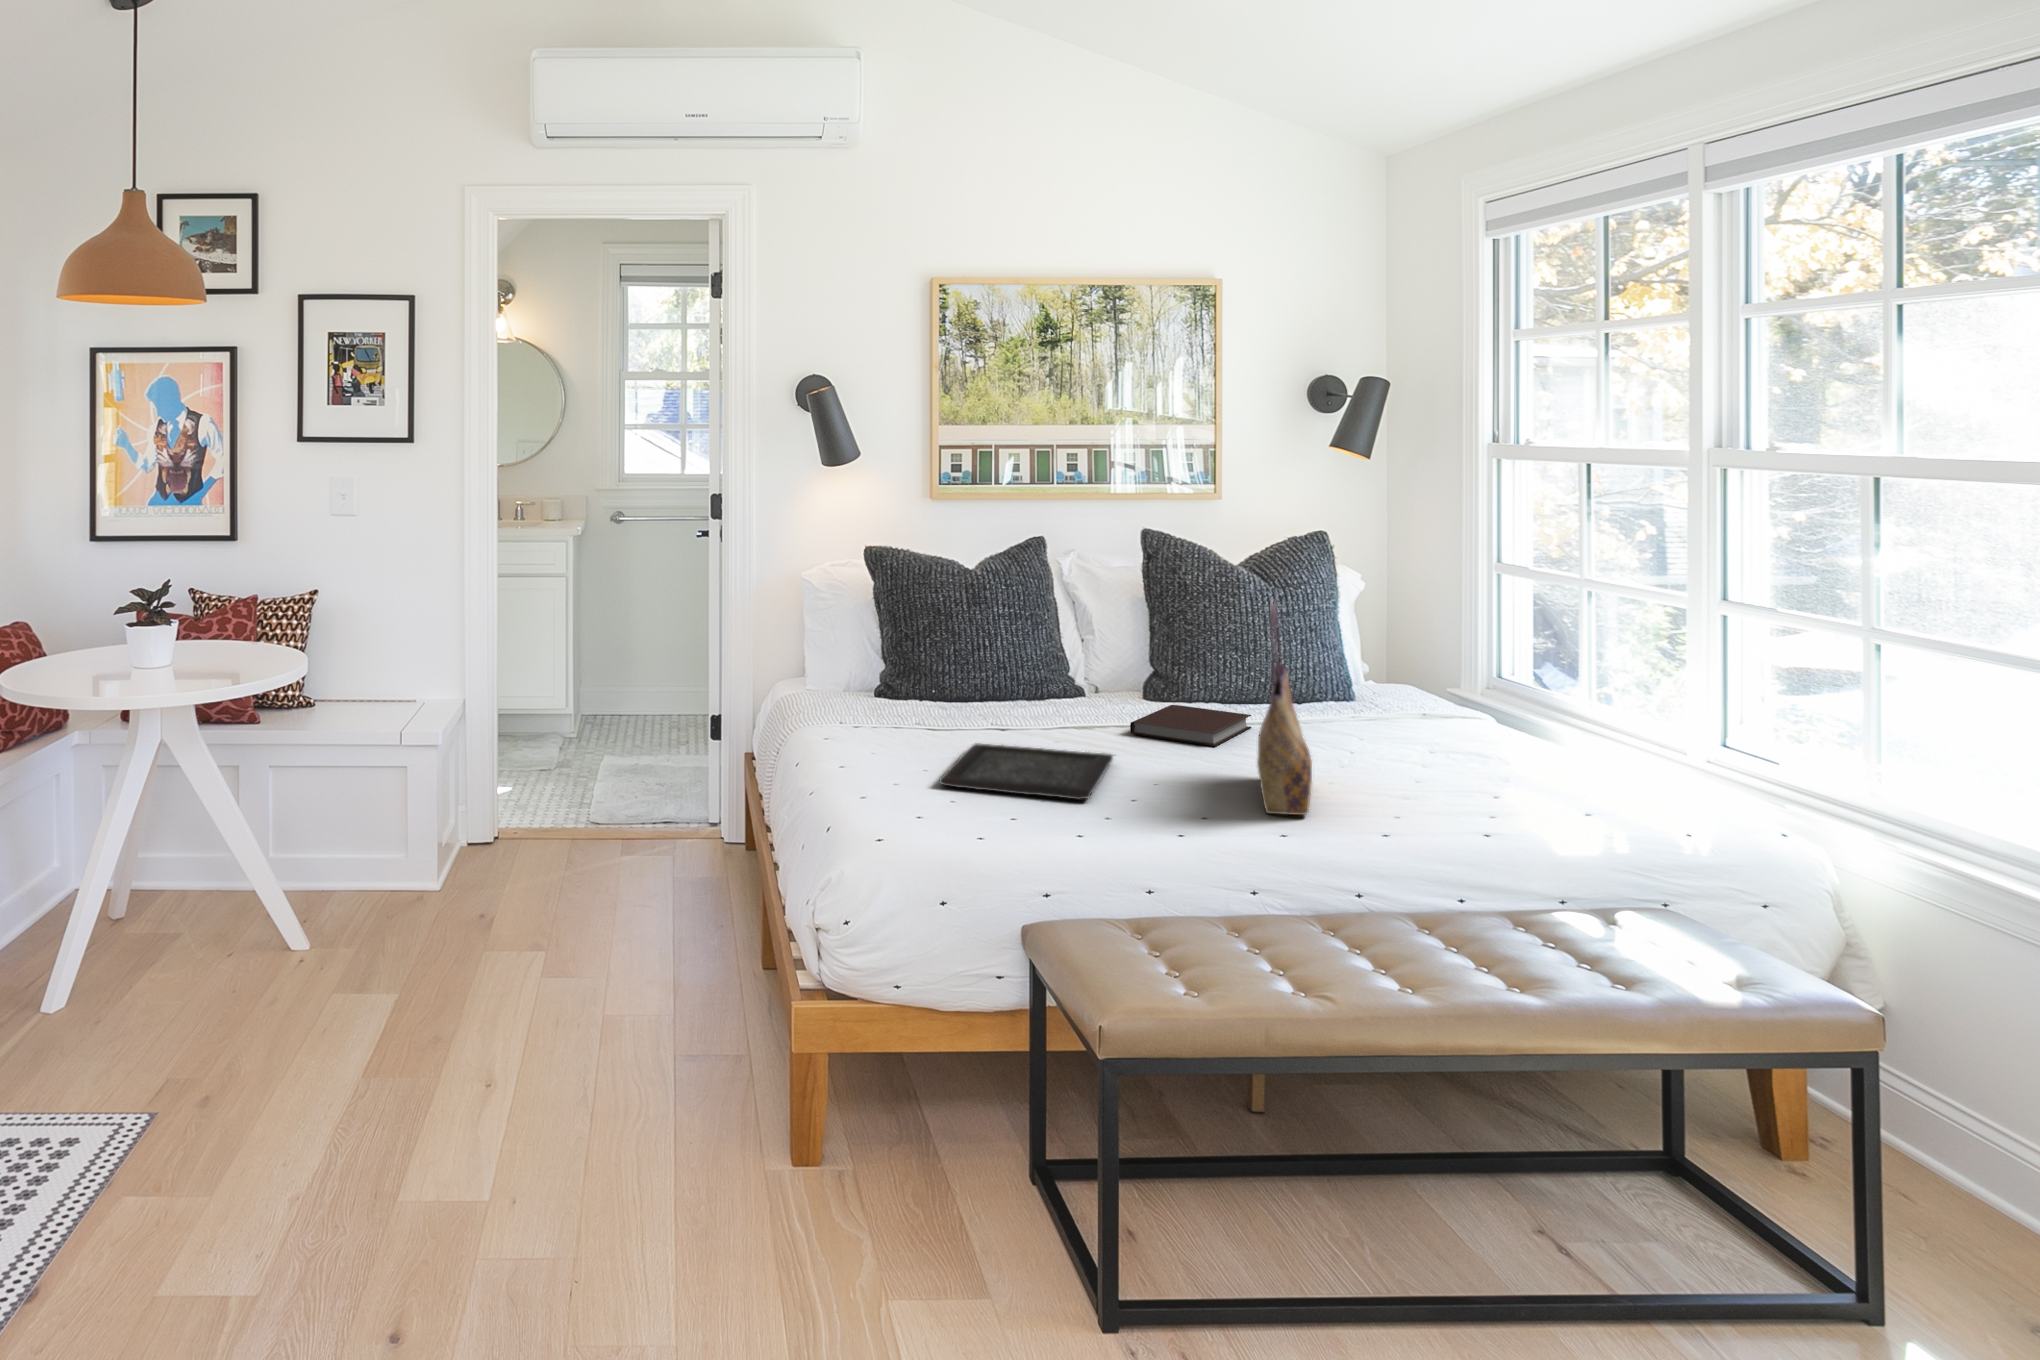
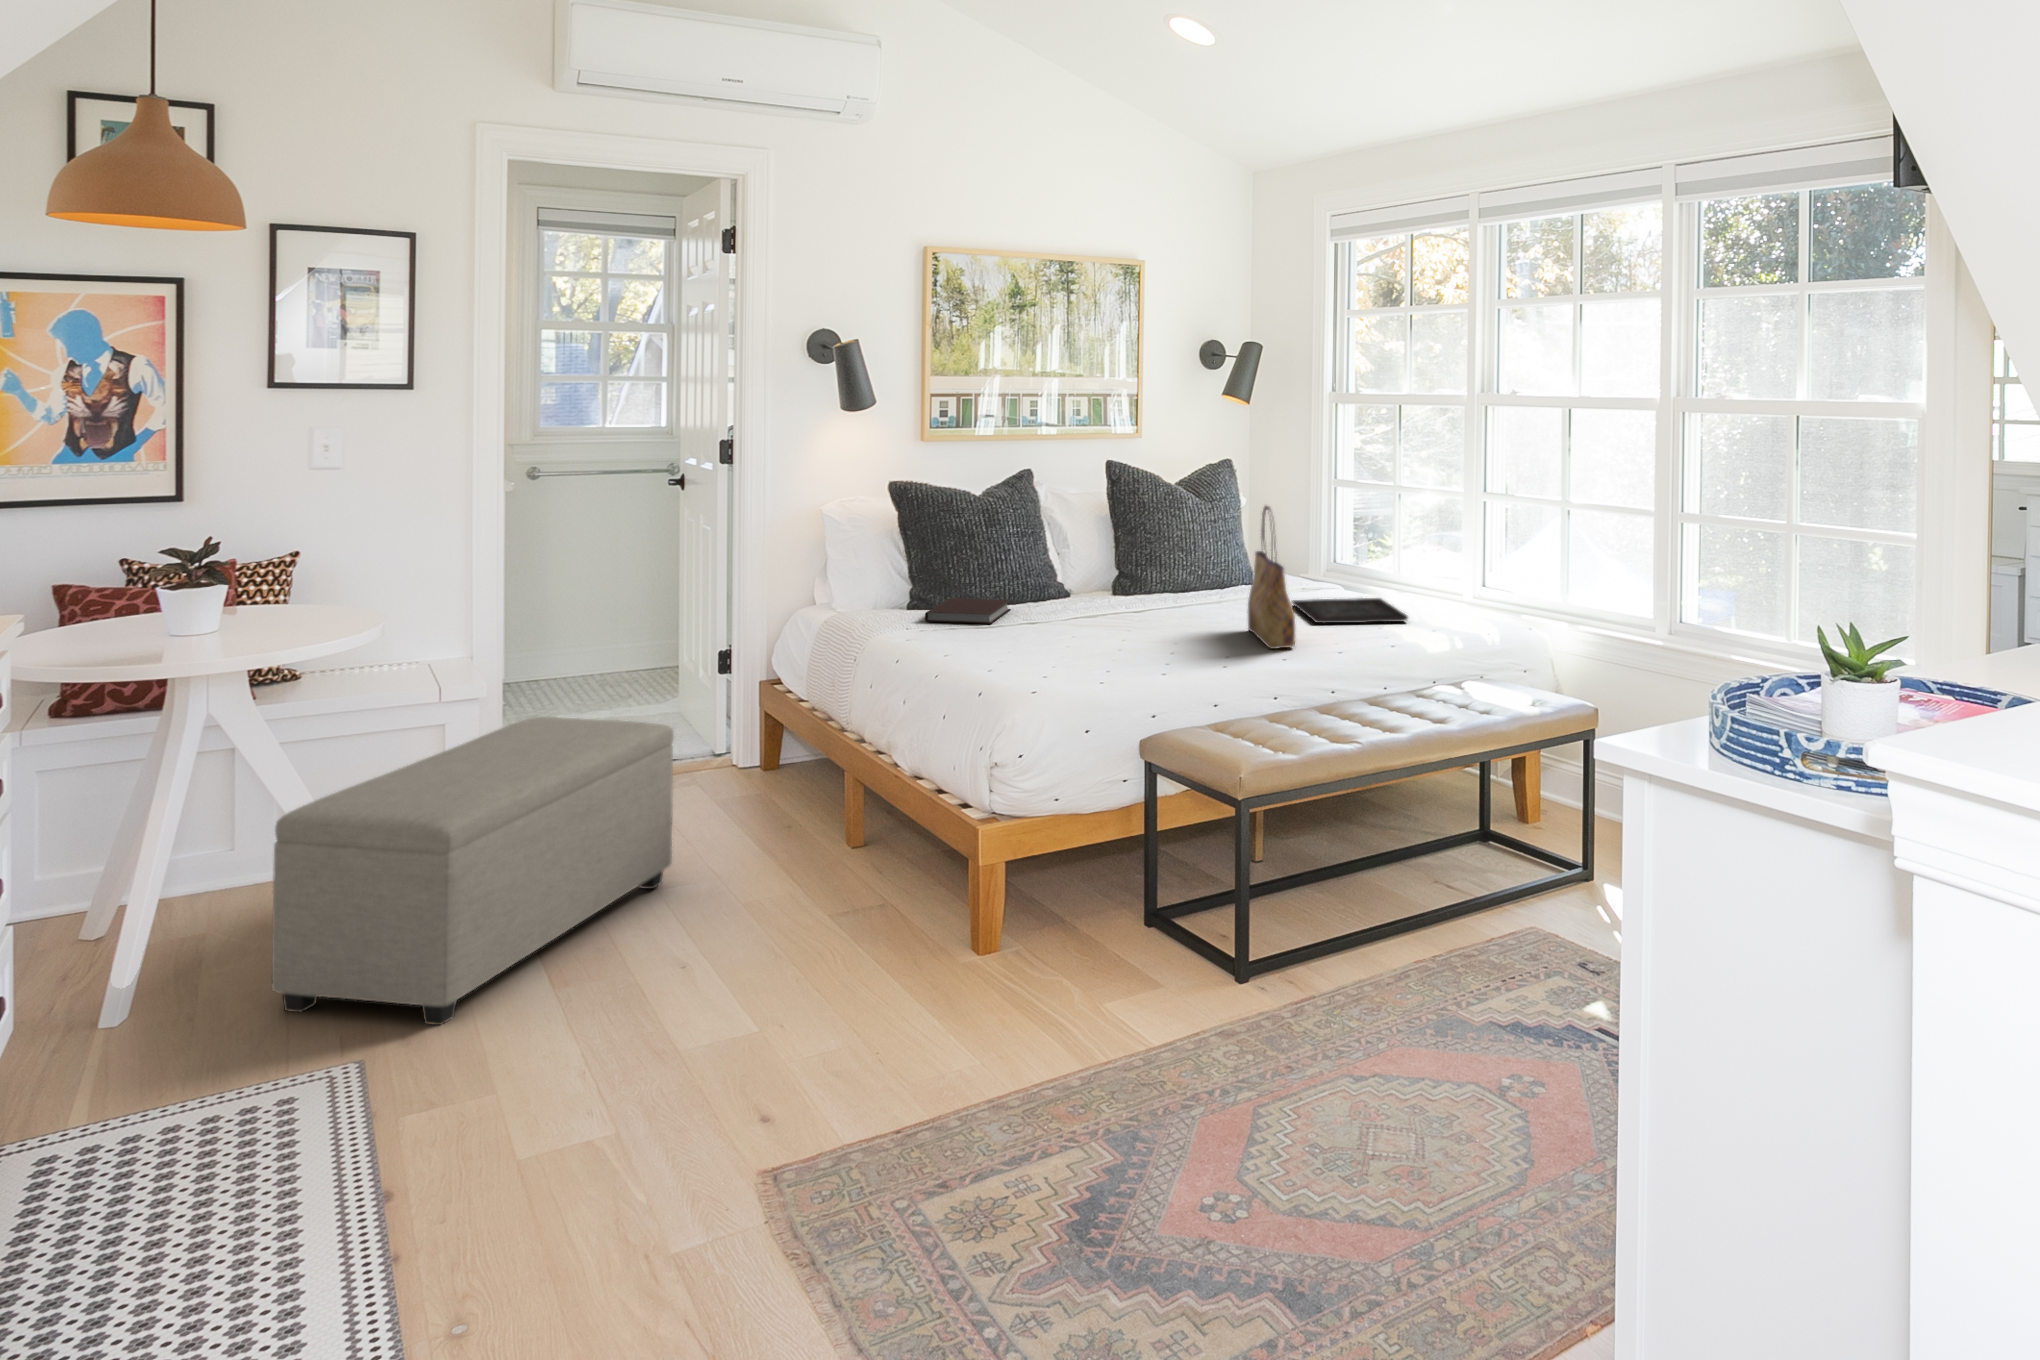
notebook: present [1130,705,1251,746] -> present [925,598,1011,624]
tray: present [939,743,1113,800] -> present [1291,598,1408,623]
ottoman: none [90,783,534,1119] -> present [272,717,674,1025]

